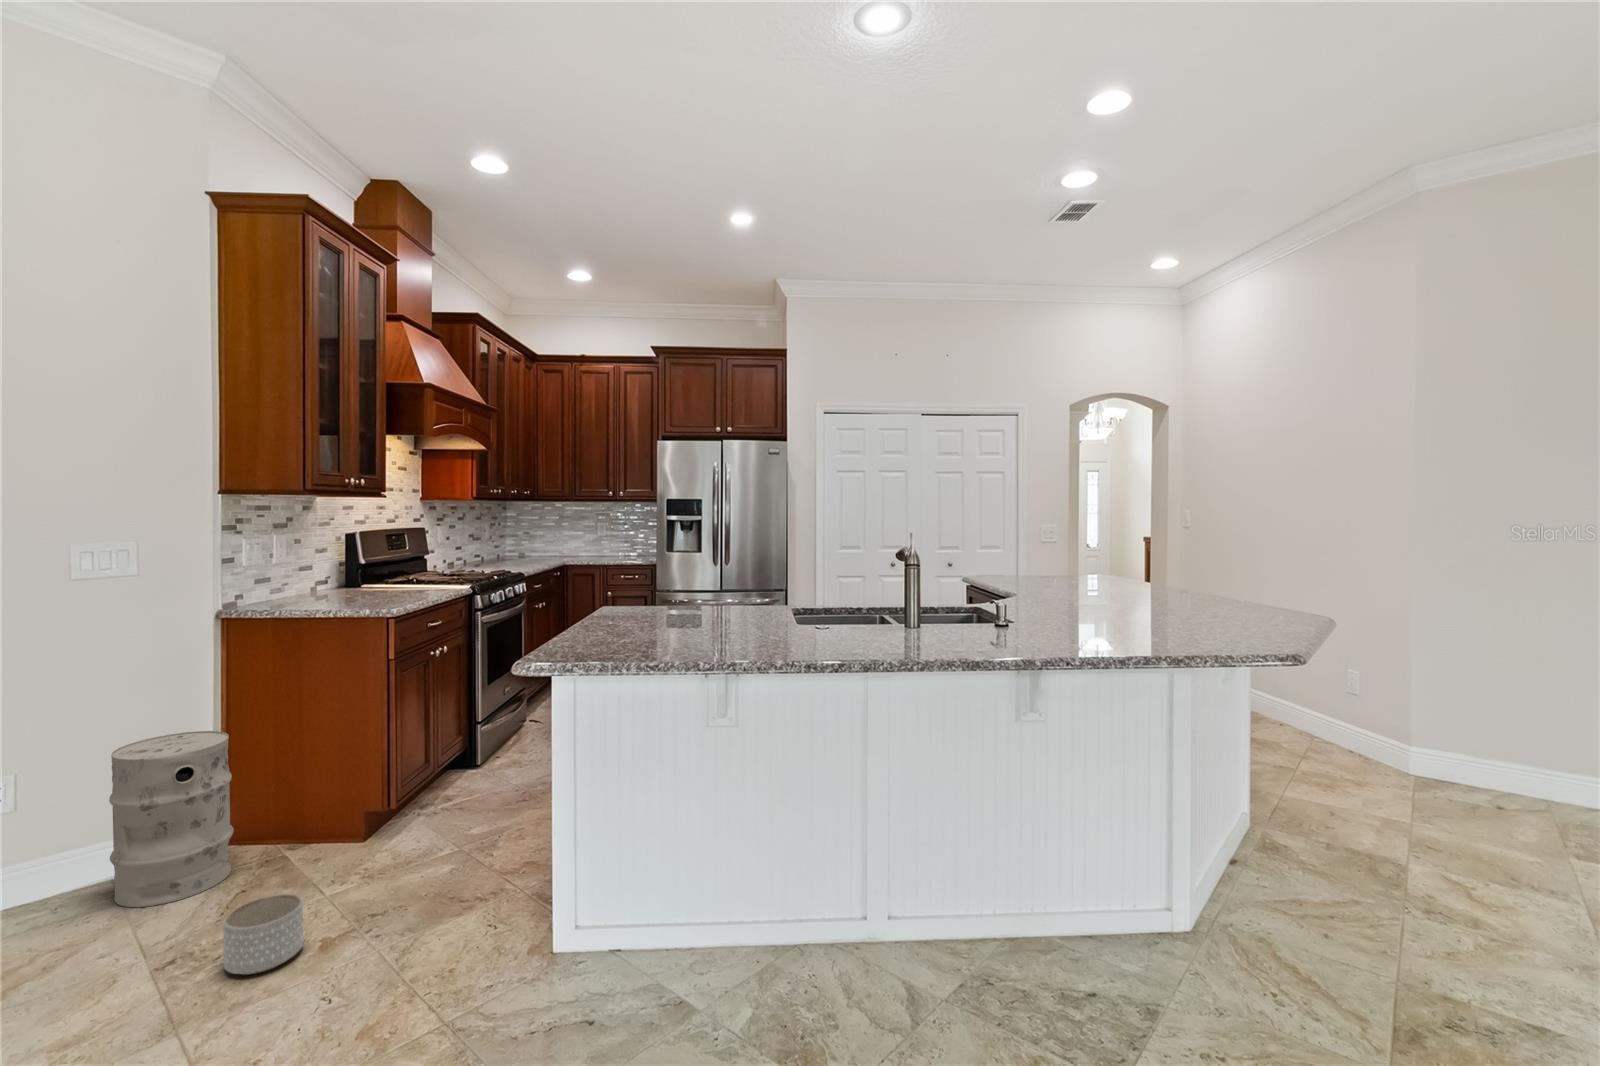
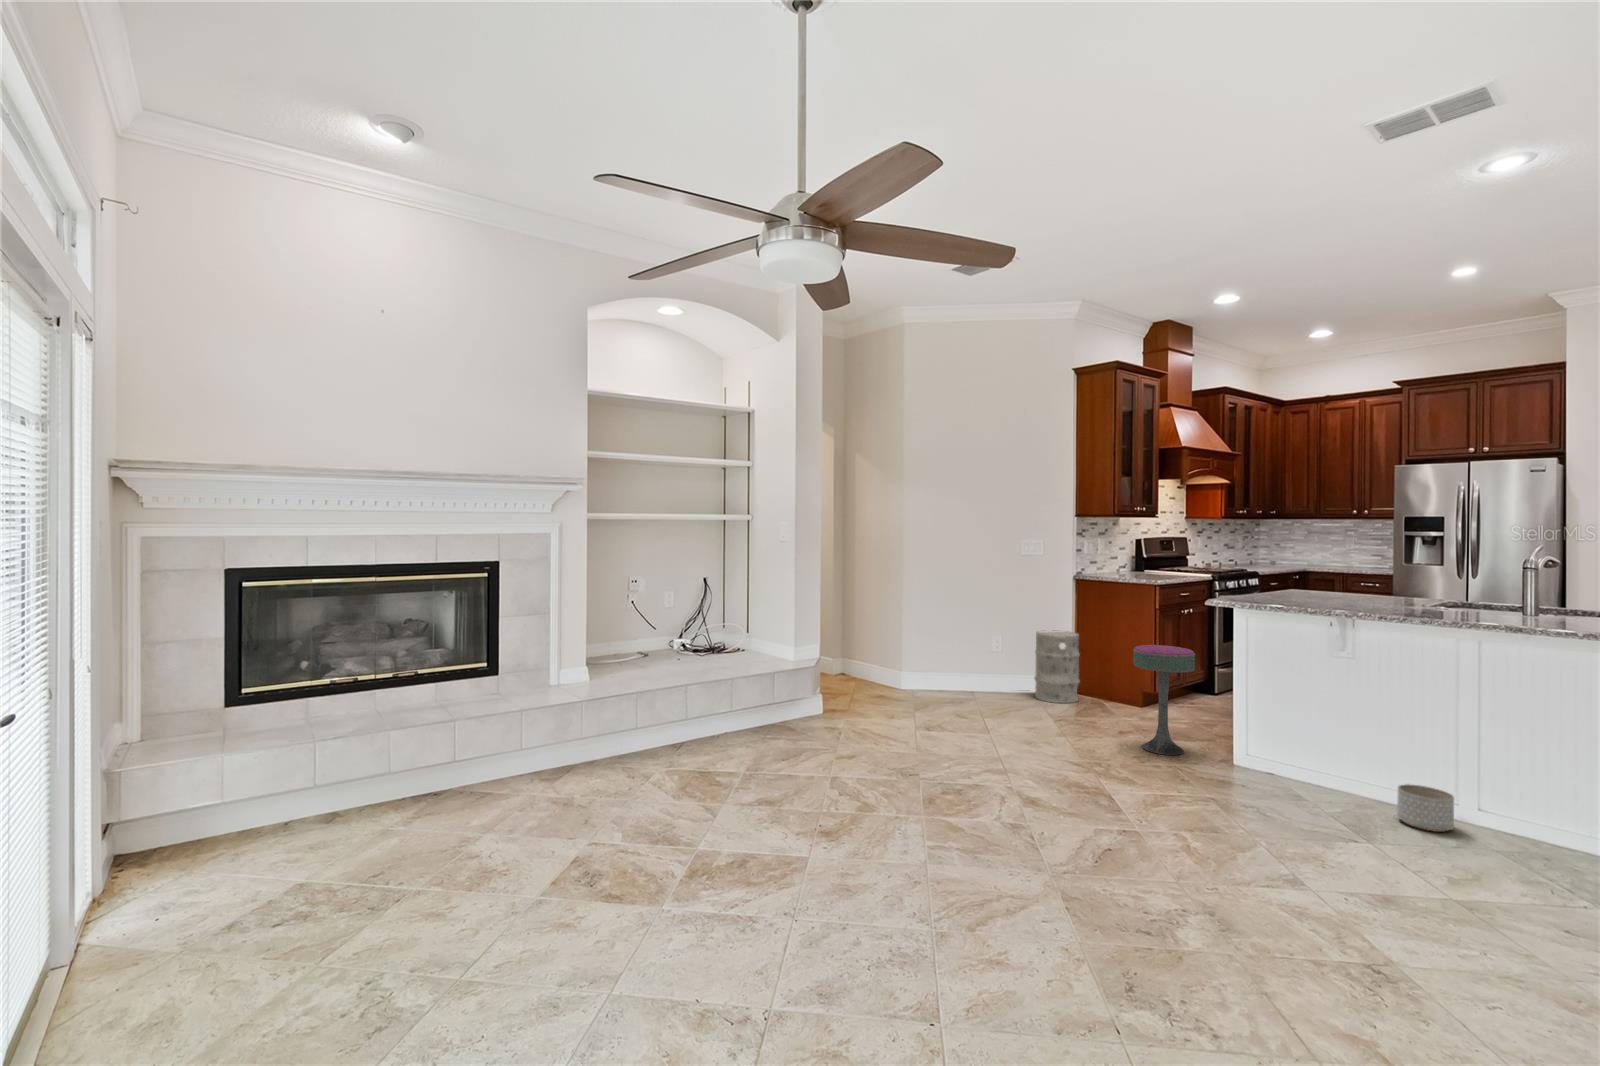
bar stool: none [358,757,490,1010] -> present [1133,645,1195,755]
planter: present [223,894,303,975] -> present [1397,784,1454,832]

